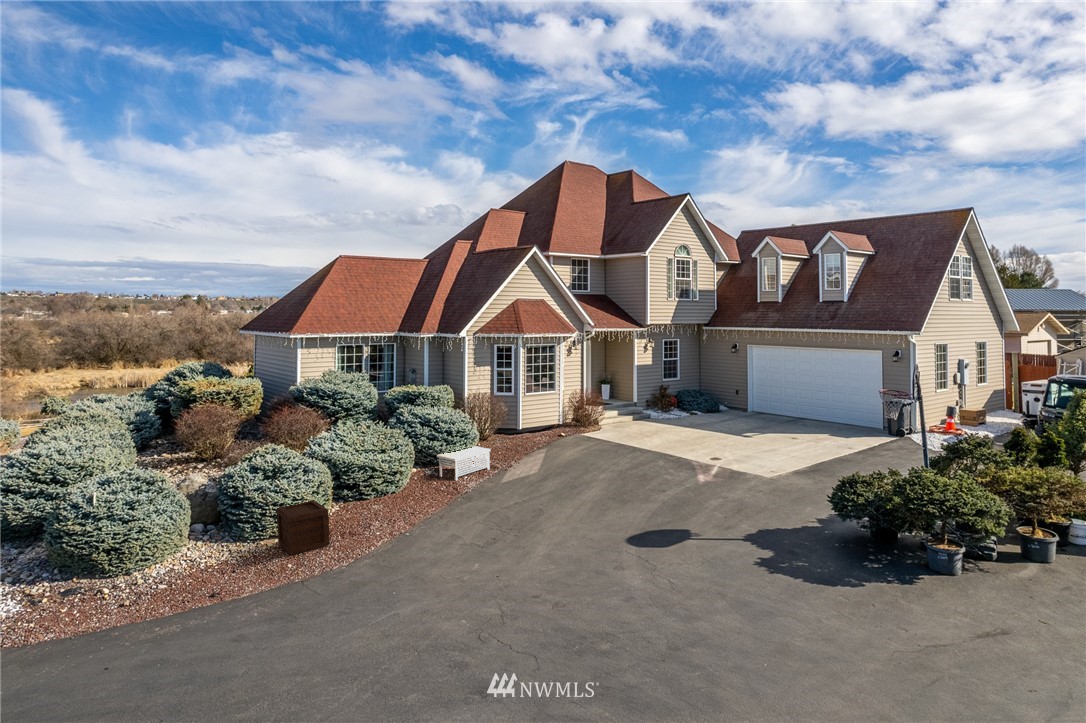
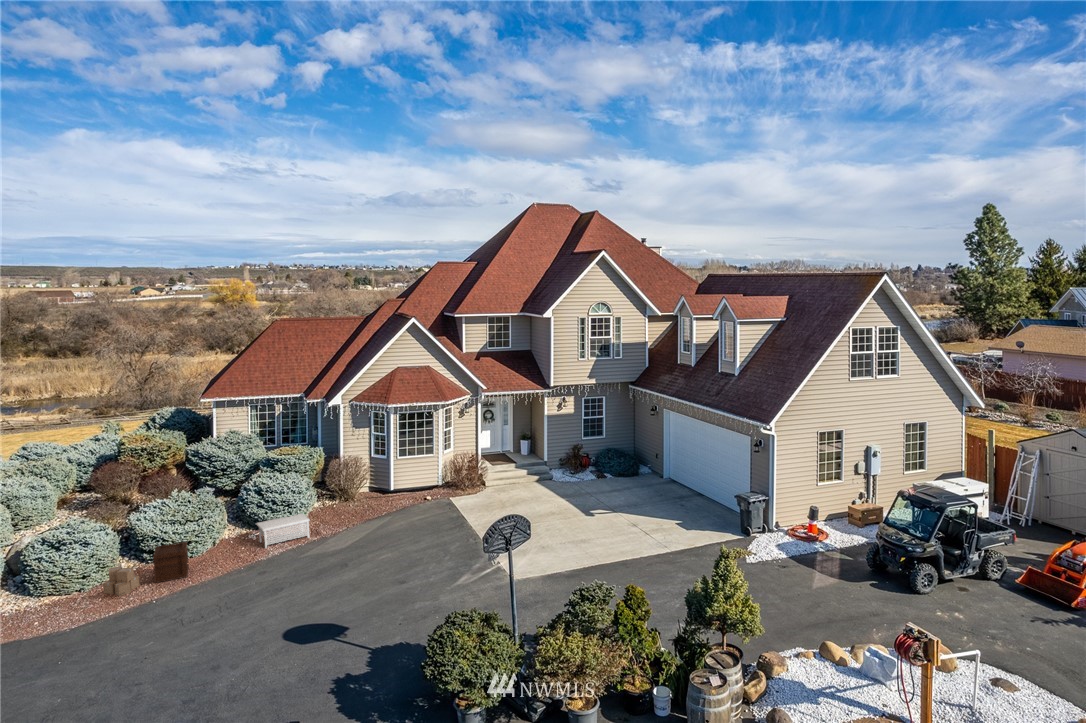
cardboard box: none [330,498,365,531] -> present [103,566,140,596]
wooden crate: present [277,500,330,555] -> present [153,542,189,583]

